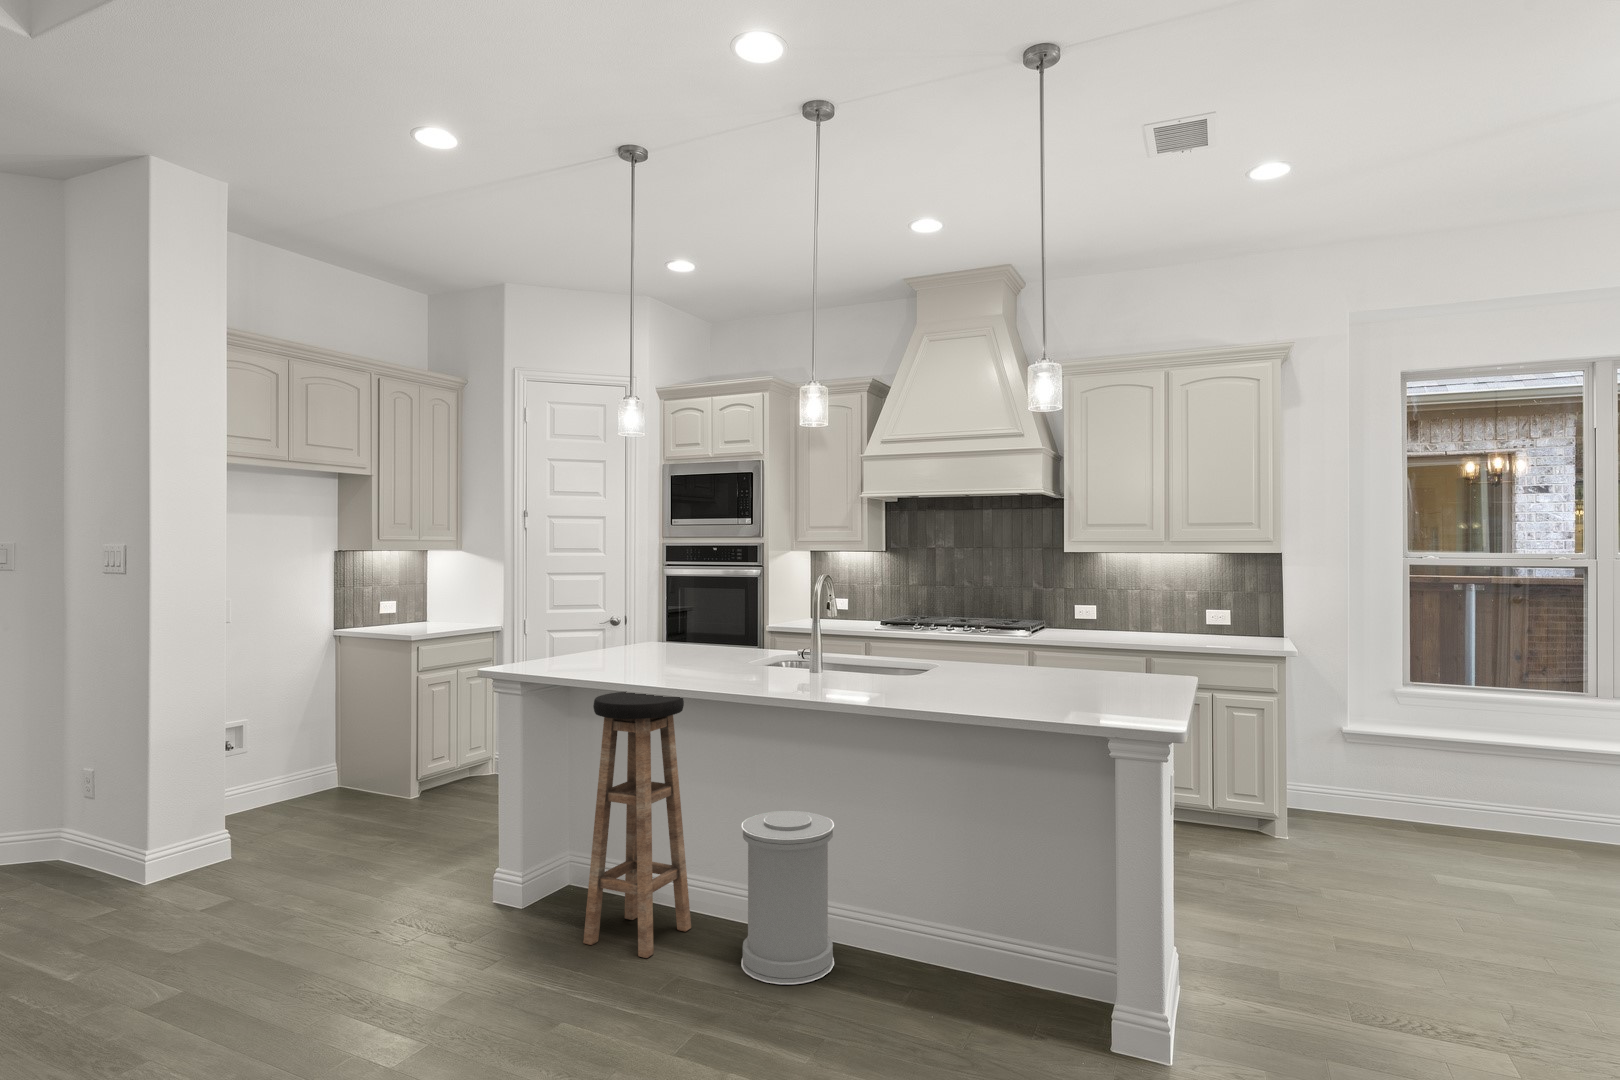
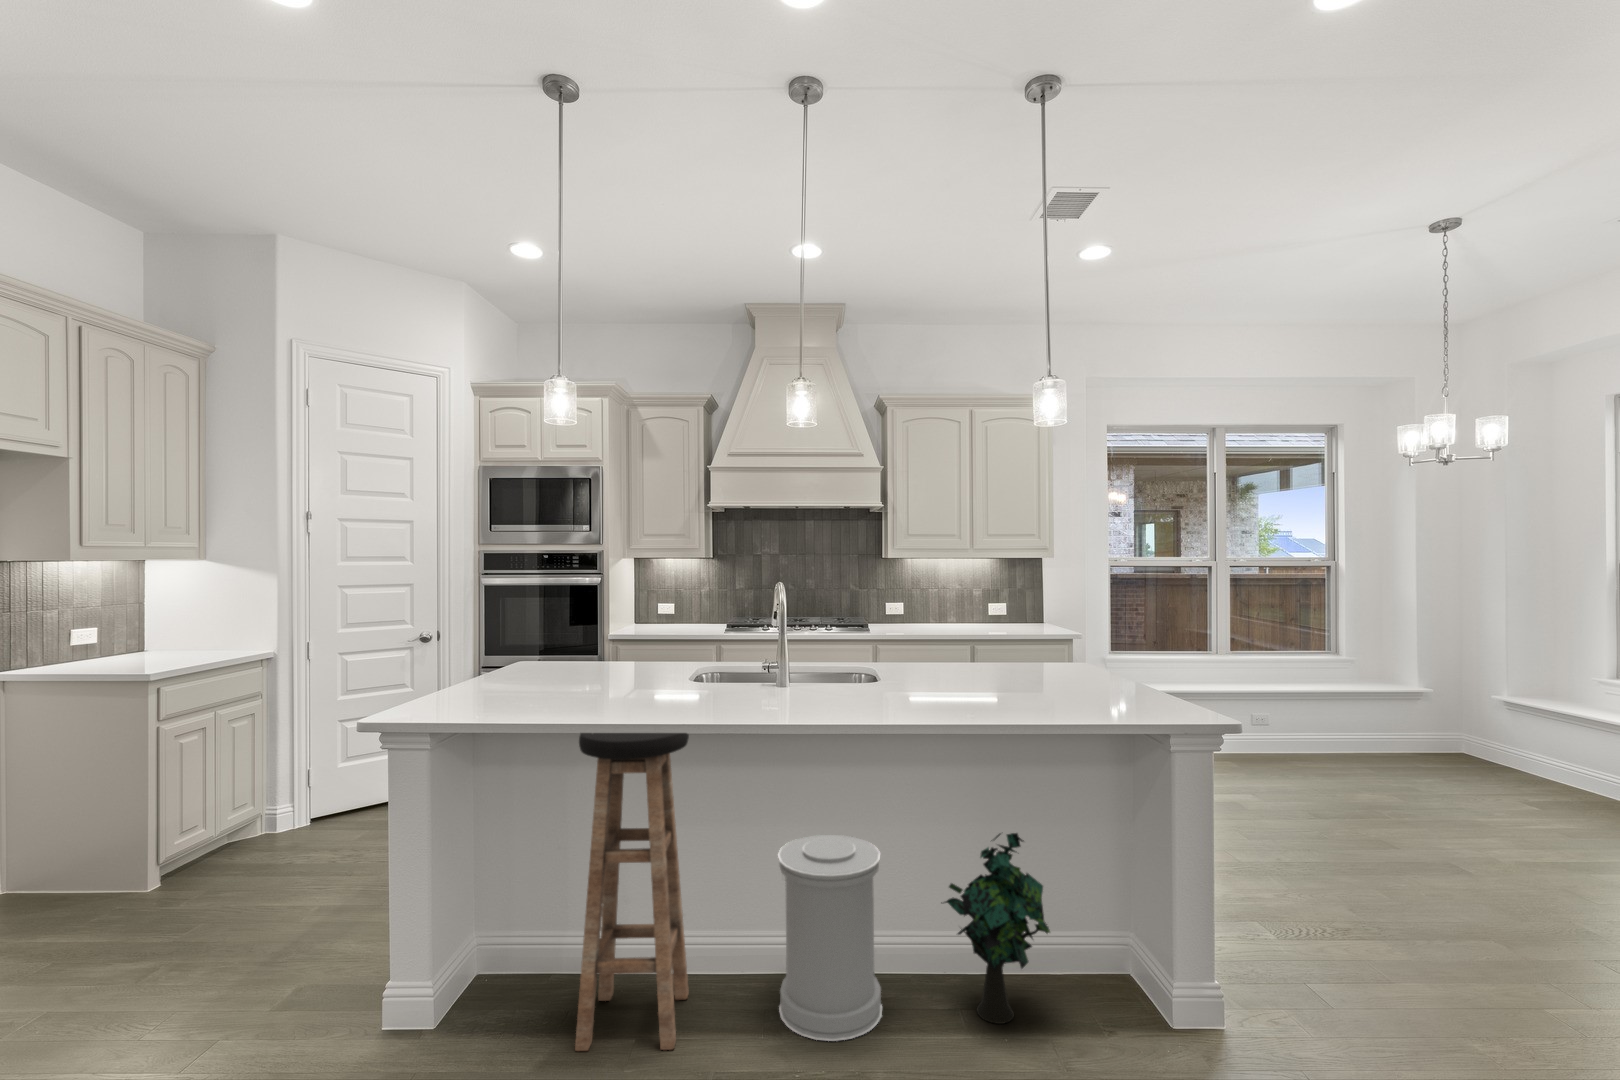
decorative plant: none [877,828,981,1008] -> present [944,833,1050,1024]

